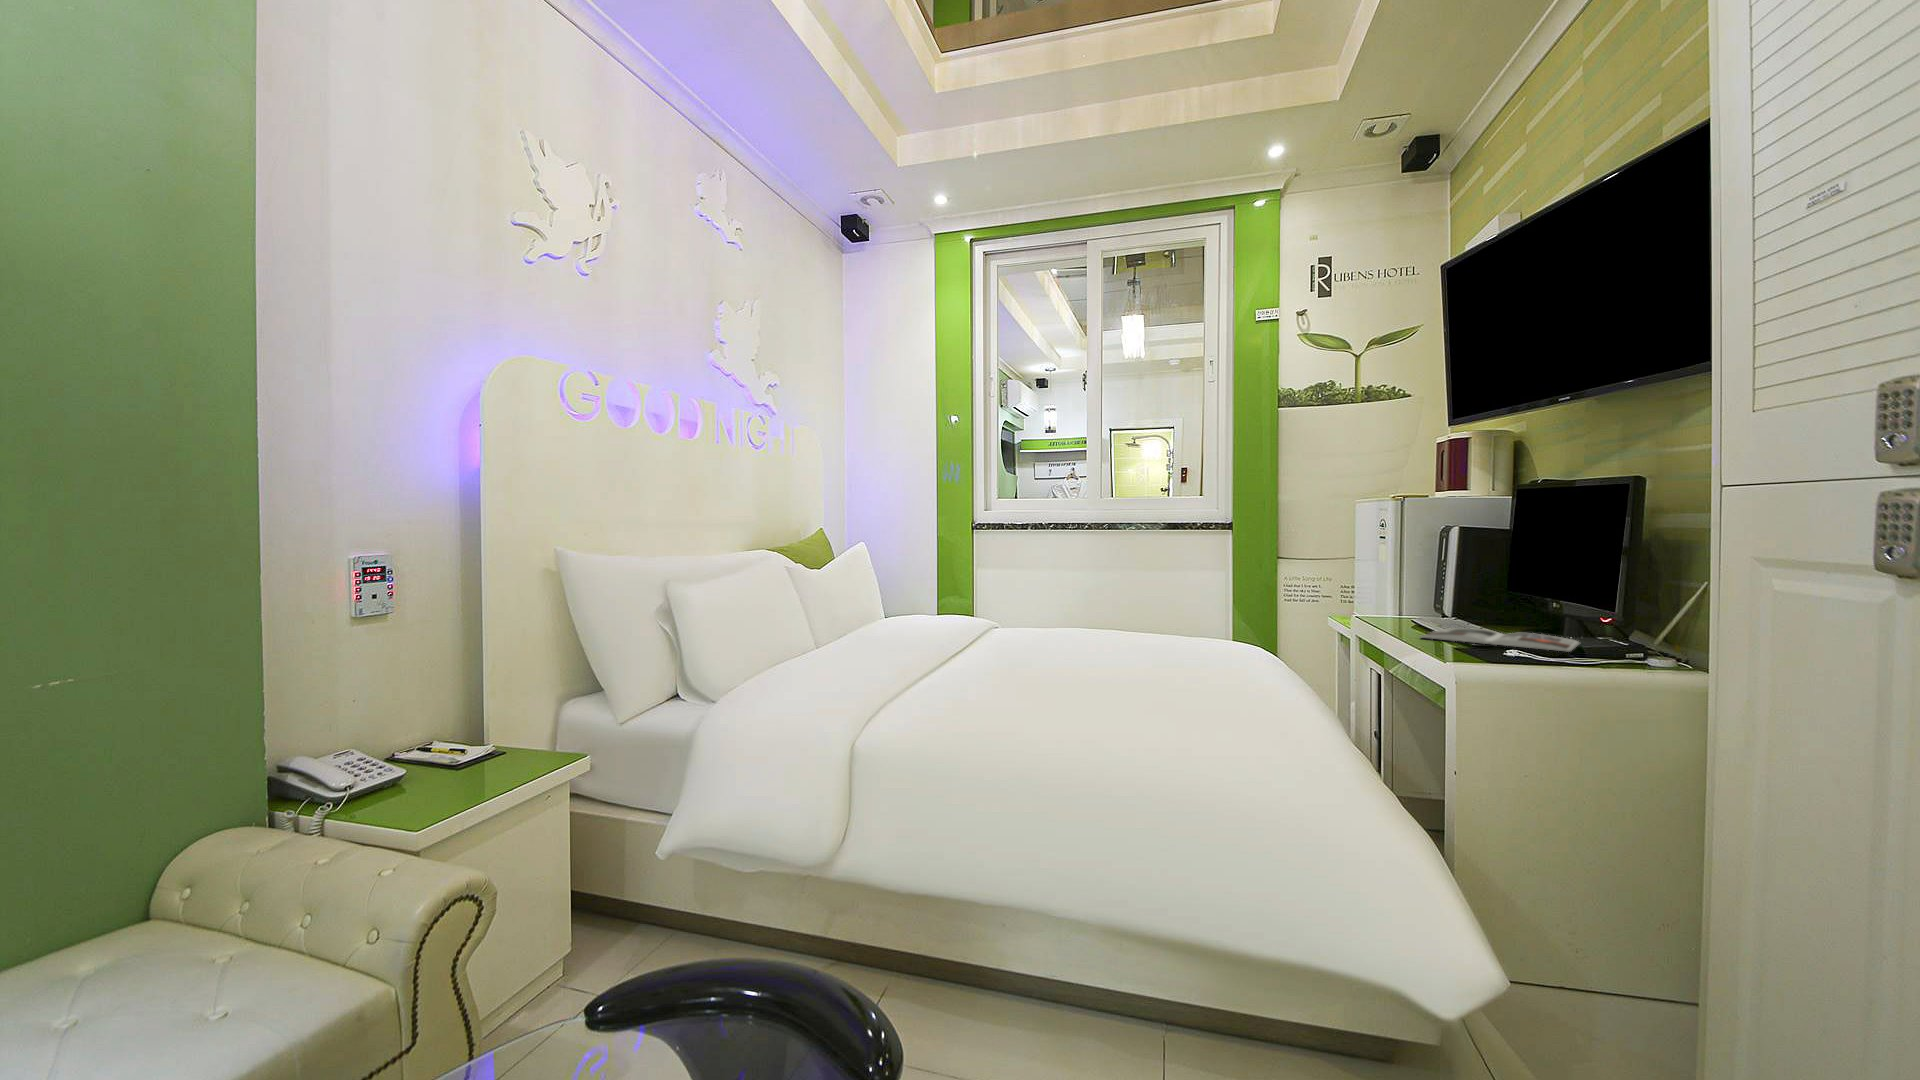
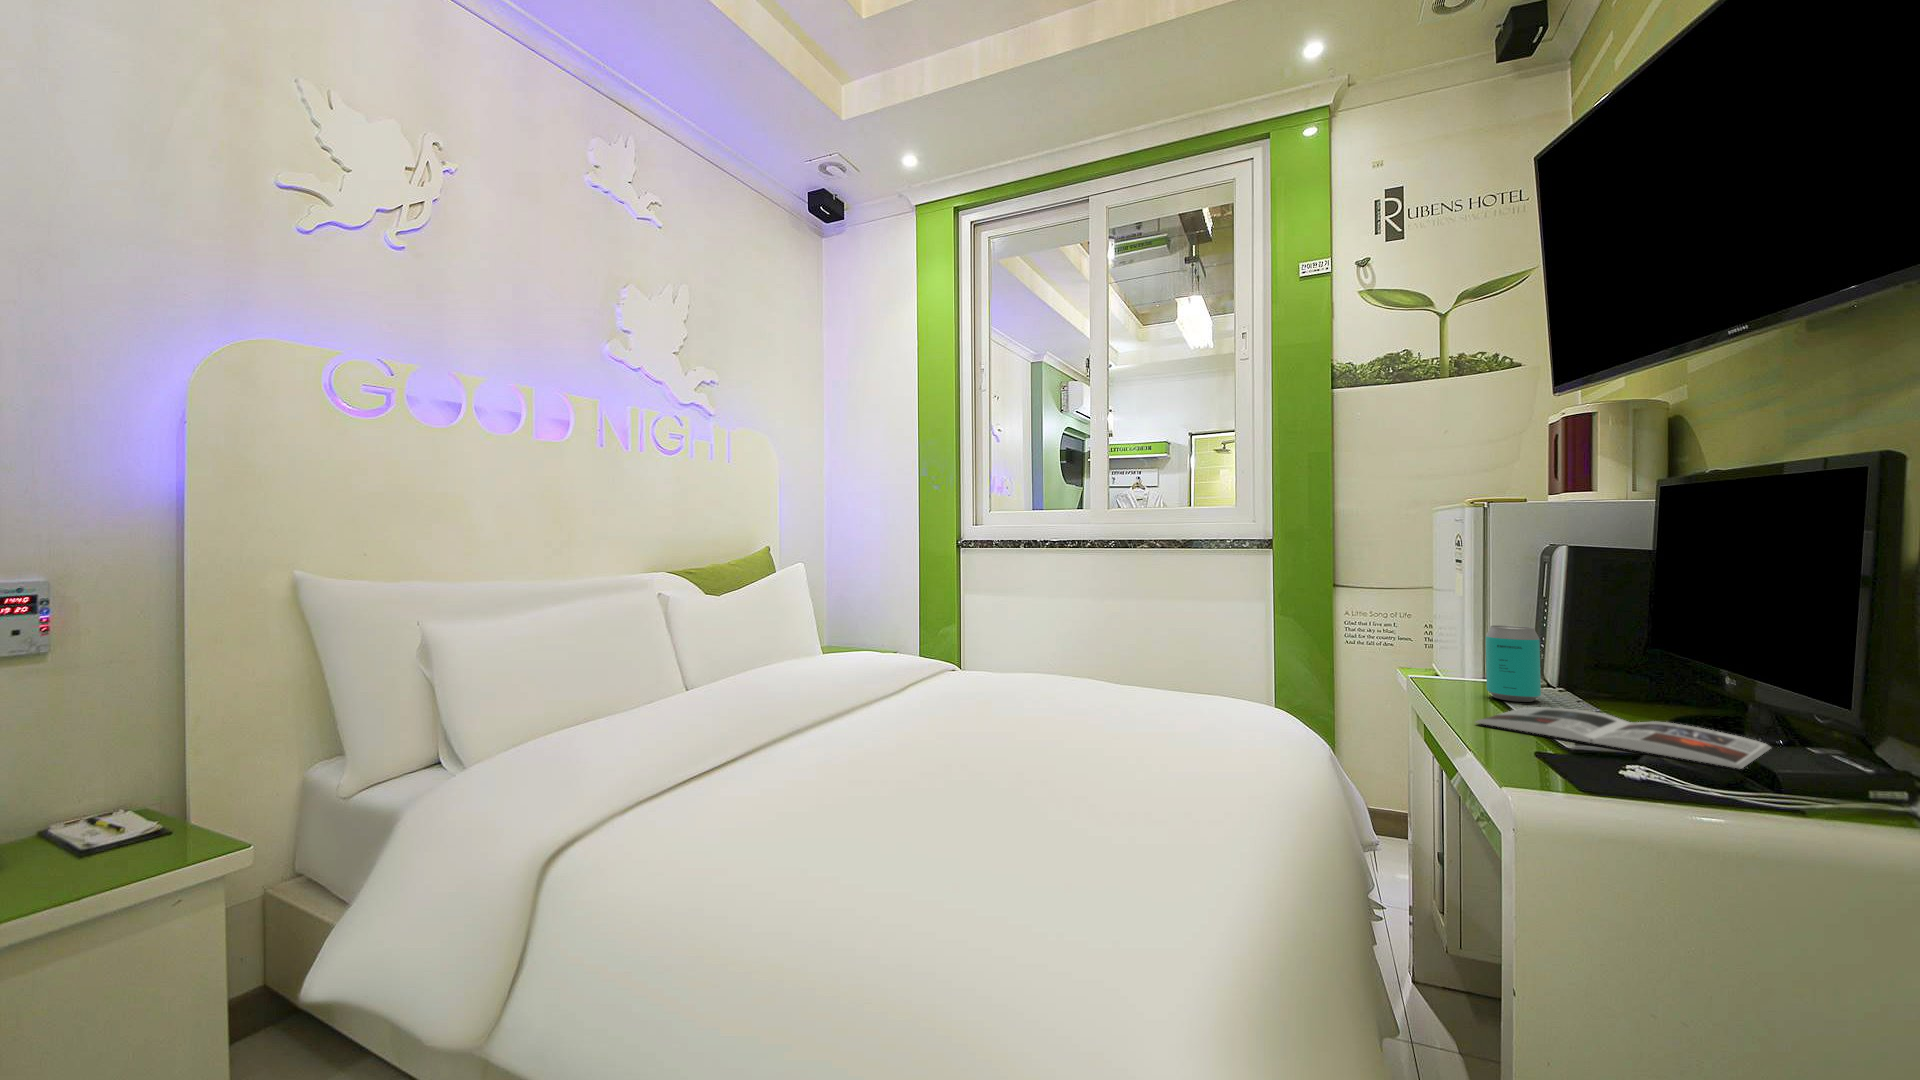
beverage can: none [1413,579,1447,627] -> present [1486,625,1541,702]

